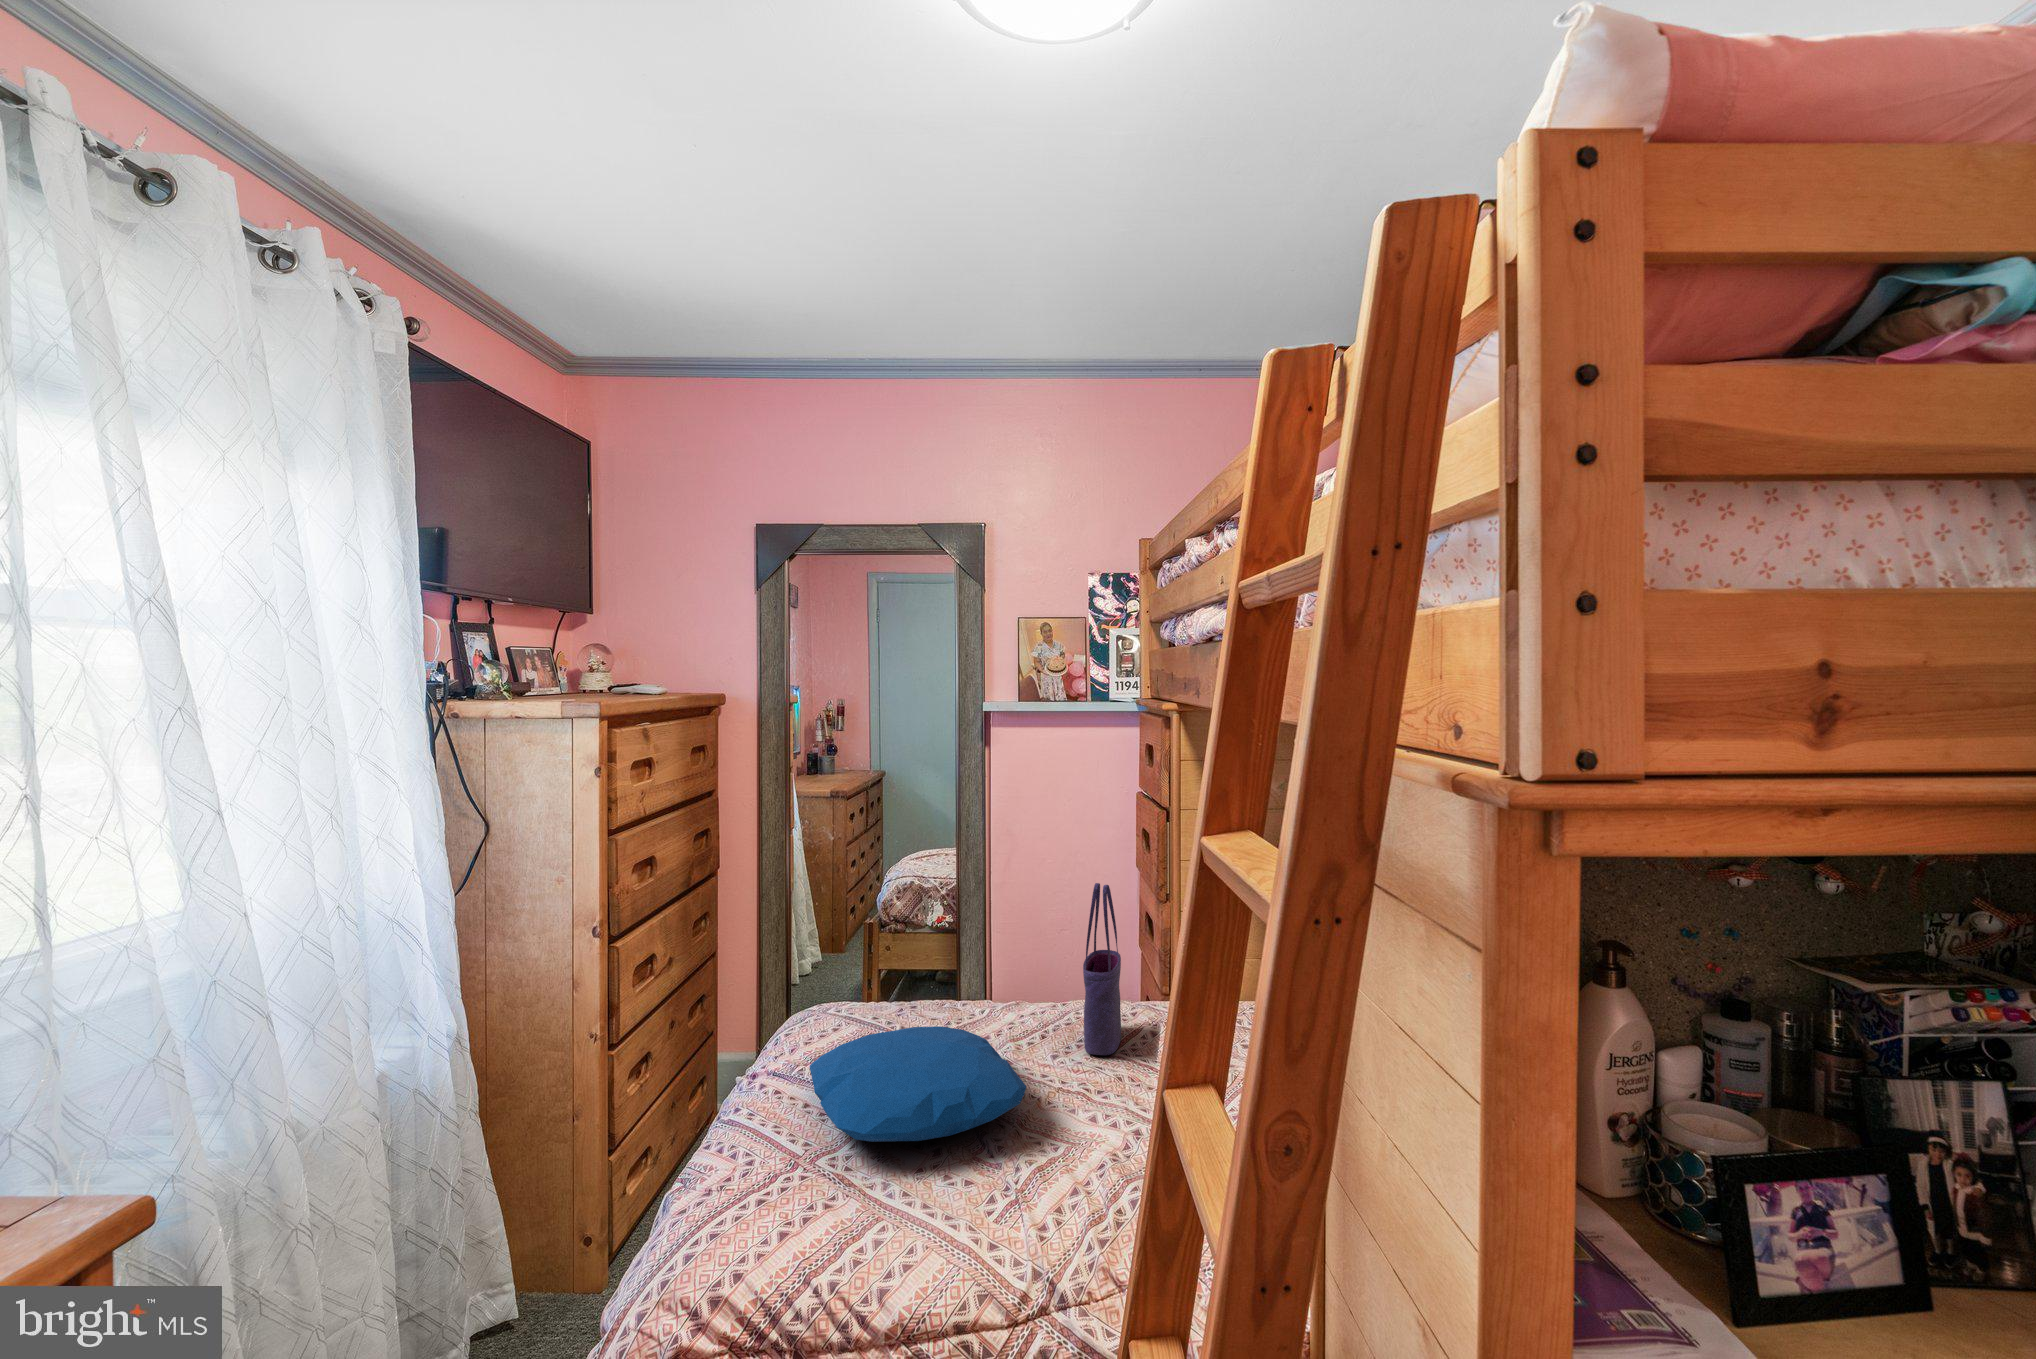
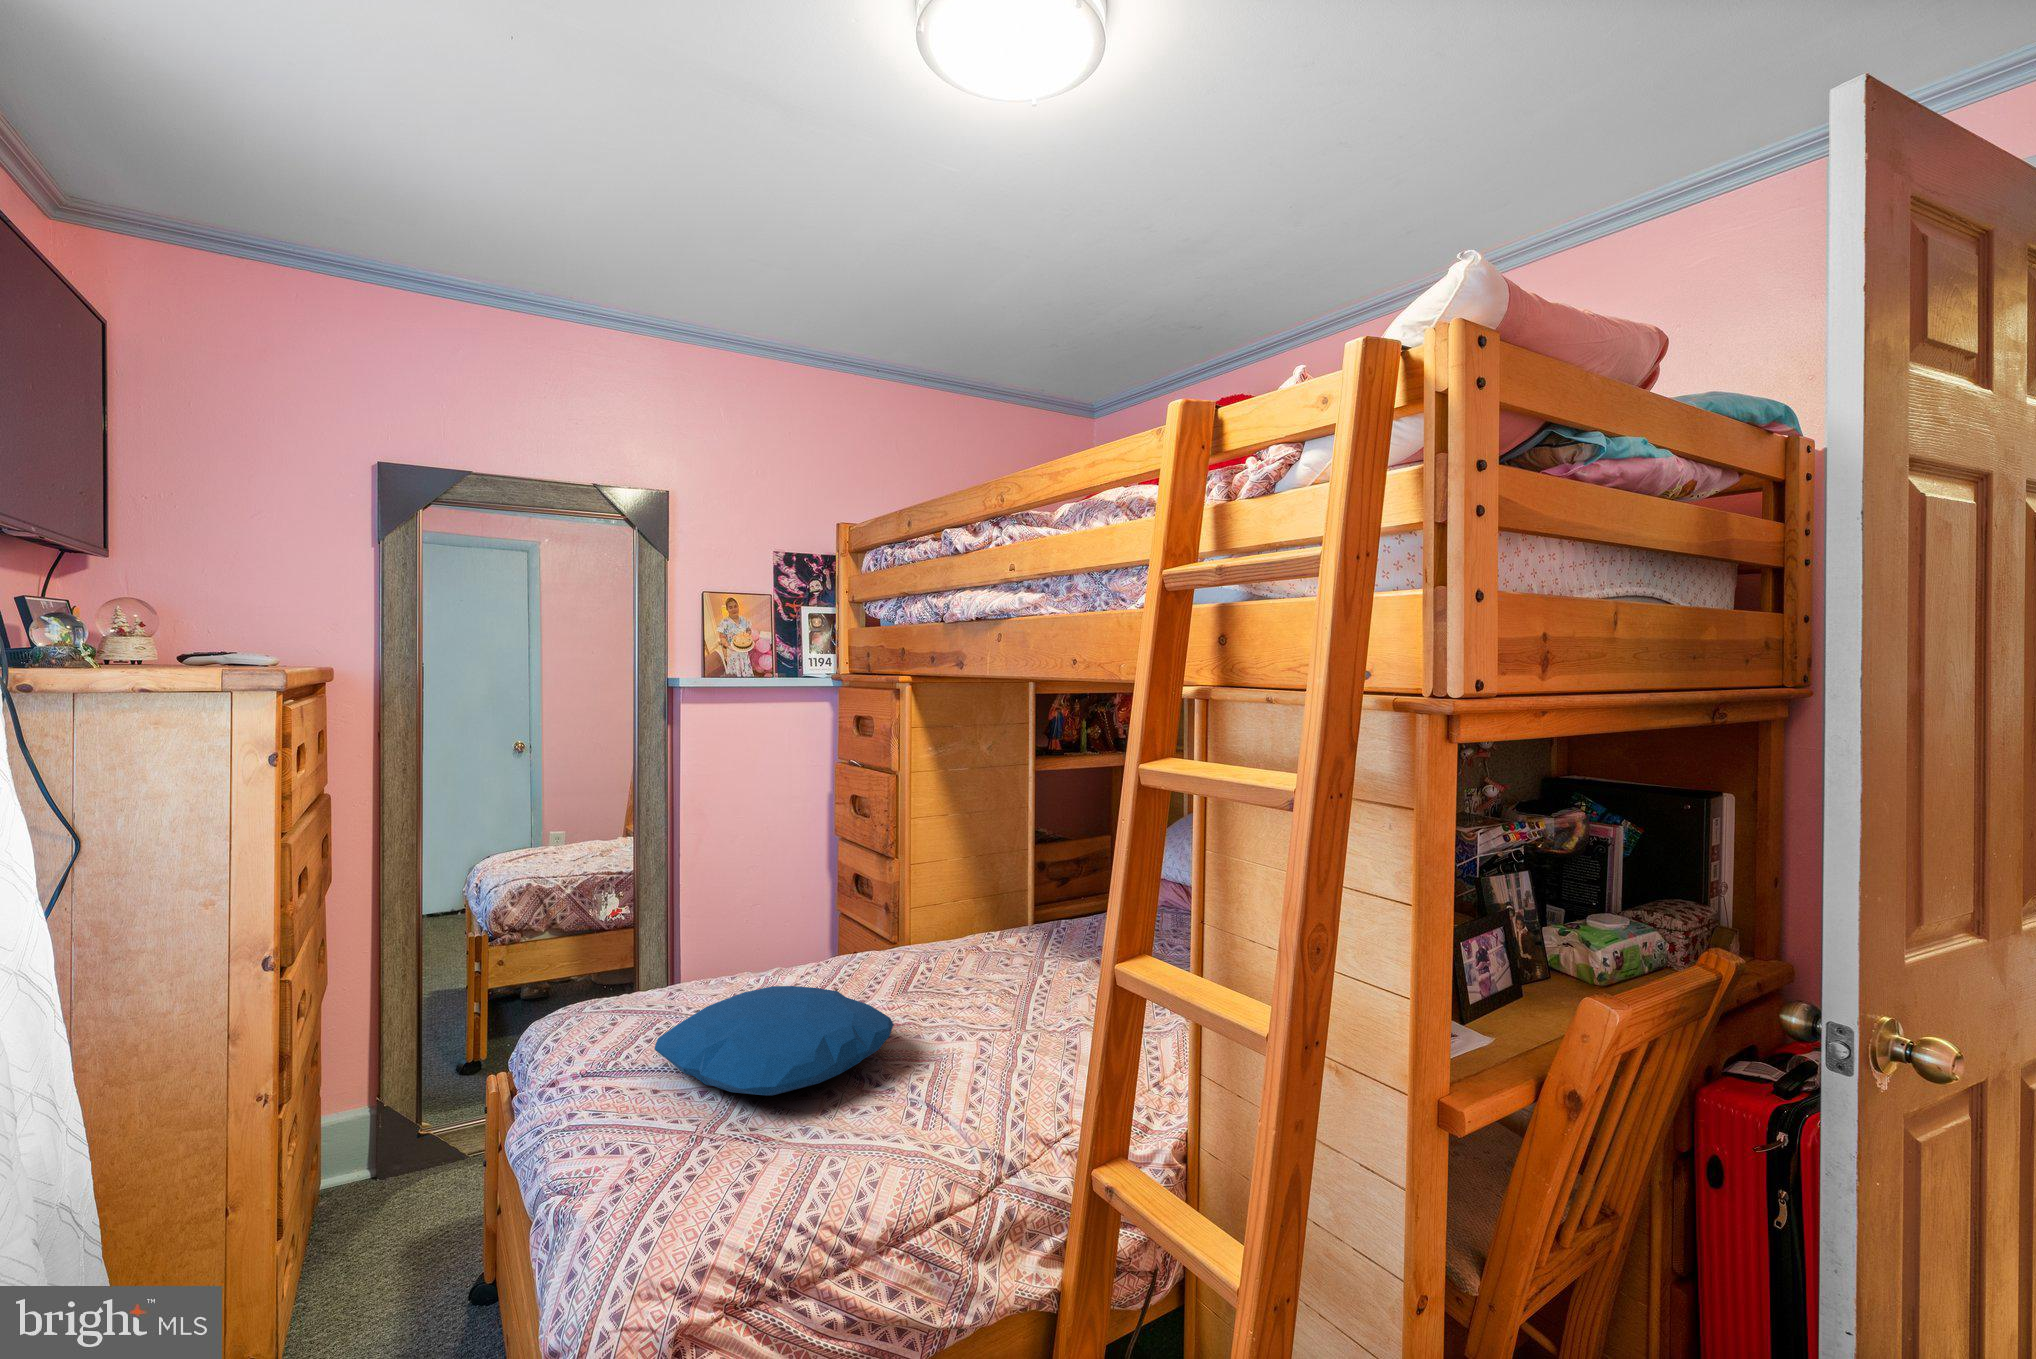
tote bag: present [1083,883,1121,1055] -> none [888,833,924,987]

